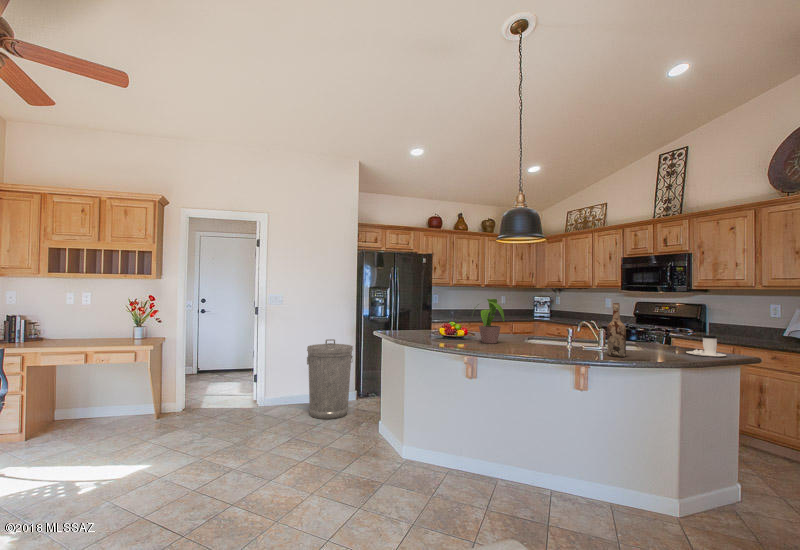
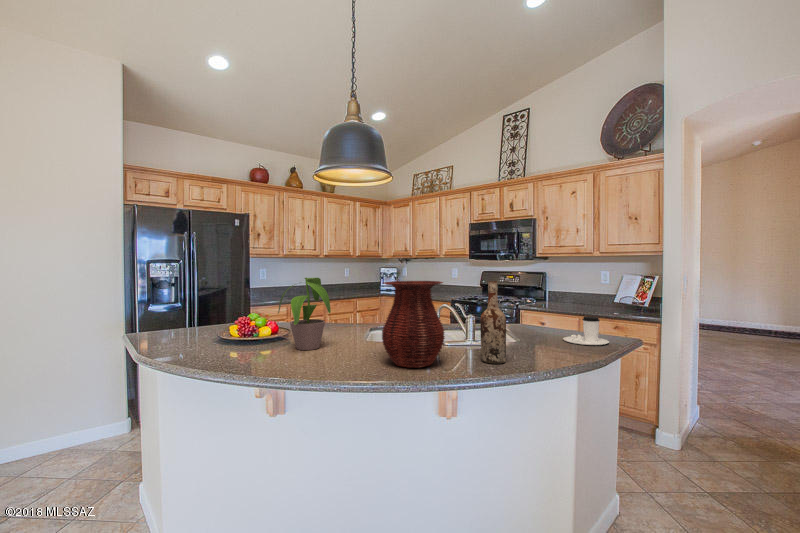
vase: none [539,302,581,354] -> present [382,281,445,367]
trash can: present [307,339,353,419] -> none [19,345,115,478]

